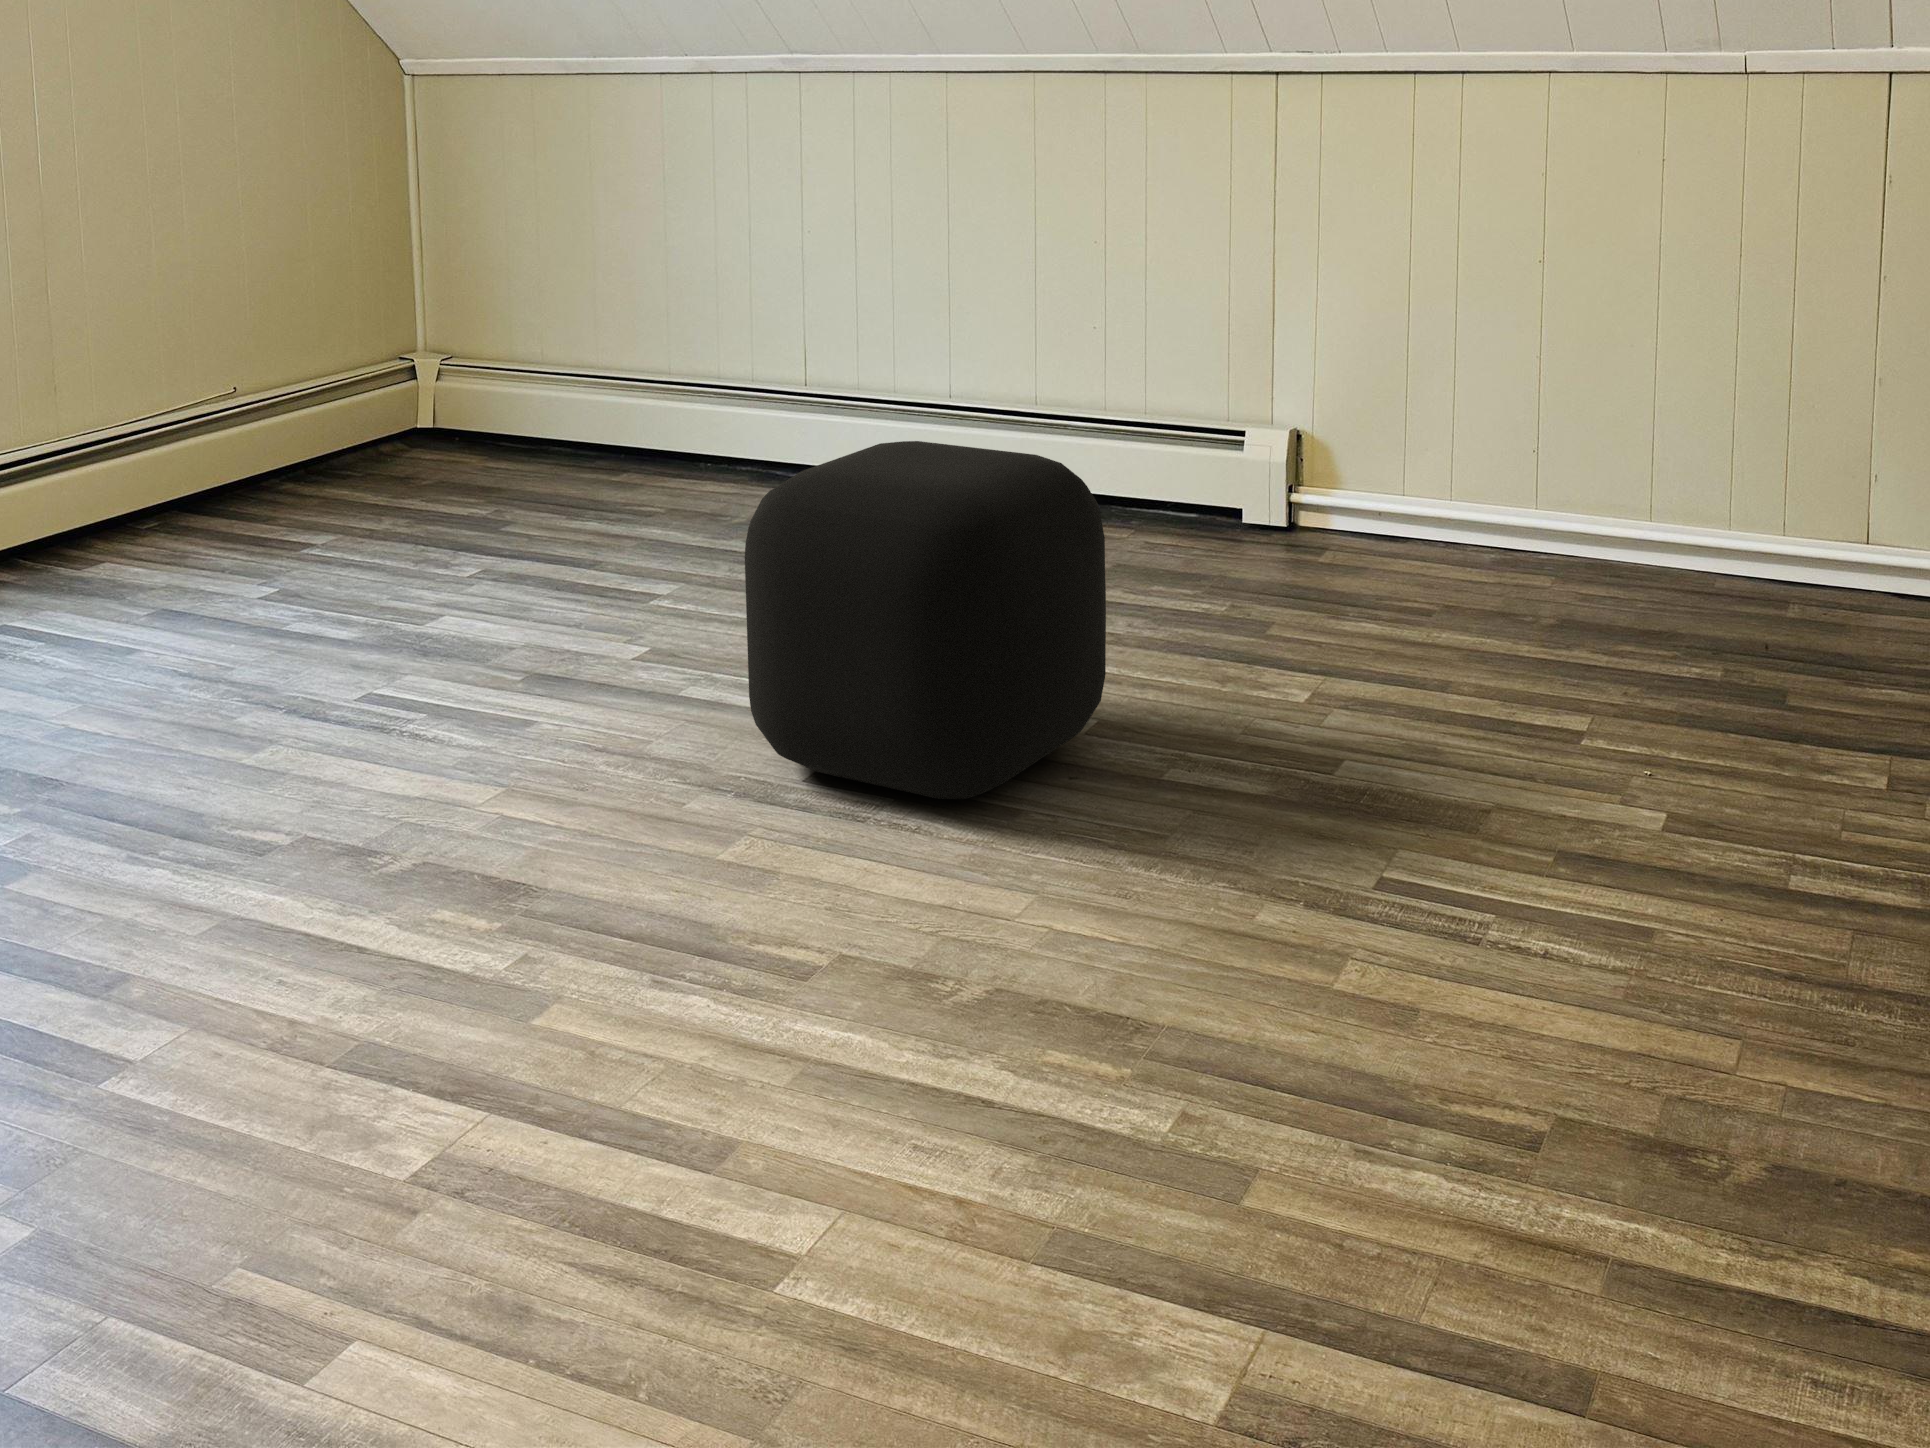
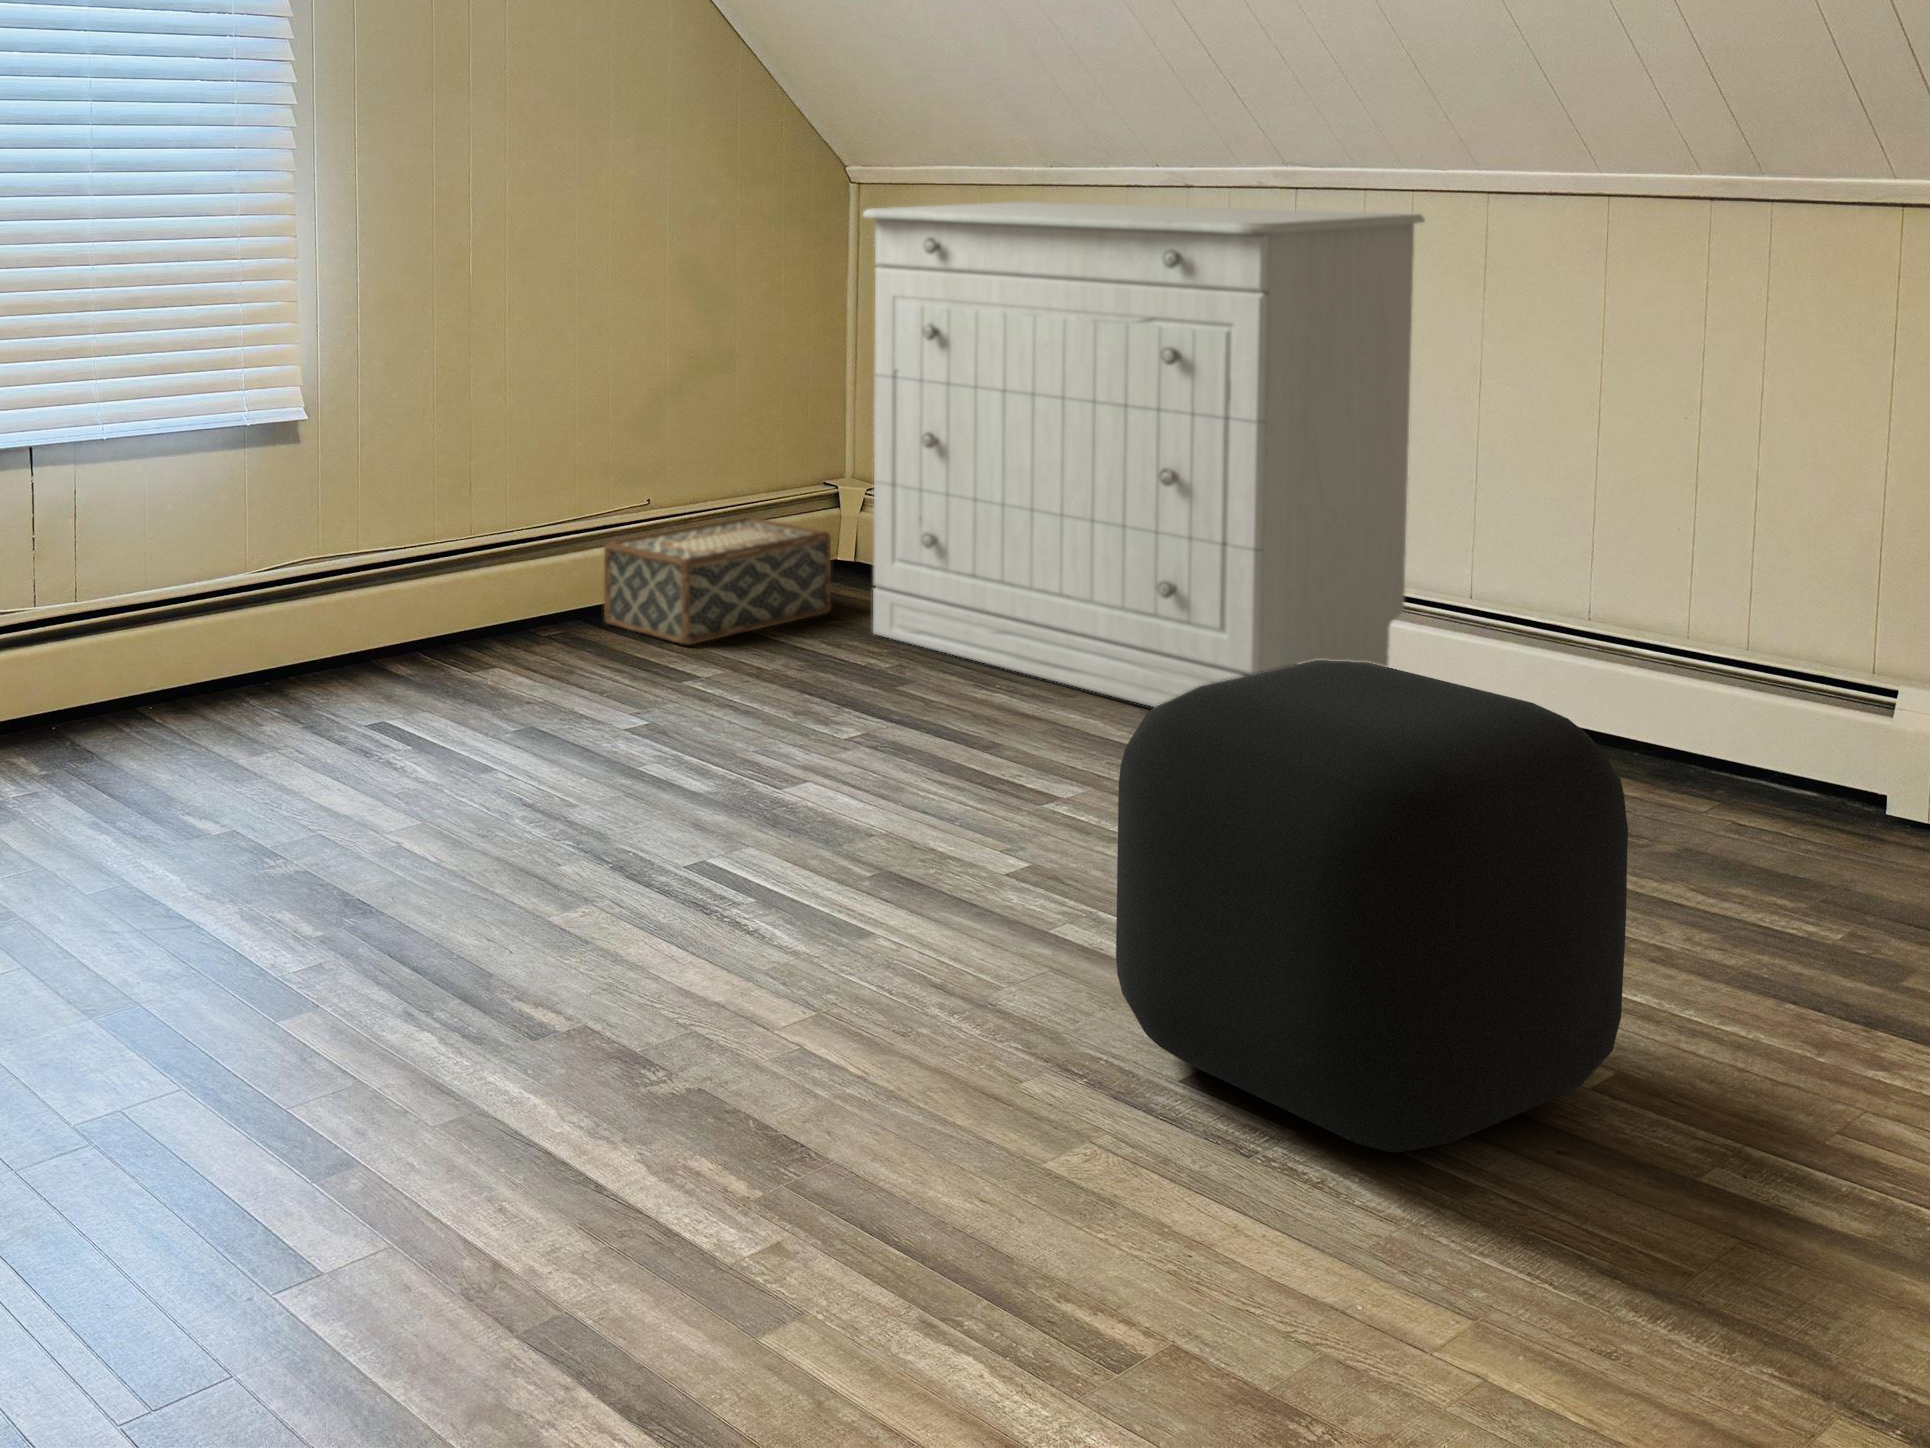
dresser: none [431,85,907,526] -> present [863,202,1425,707]
woven basket: none [196,392,417,516] -> present [604,517,831,644]

